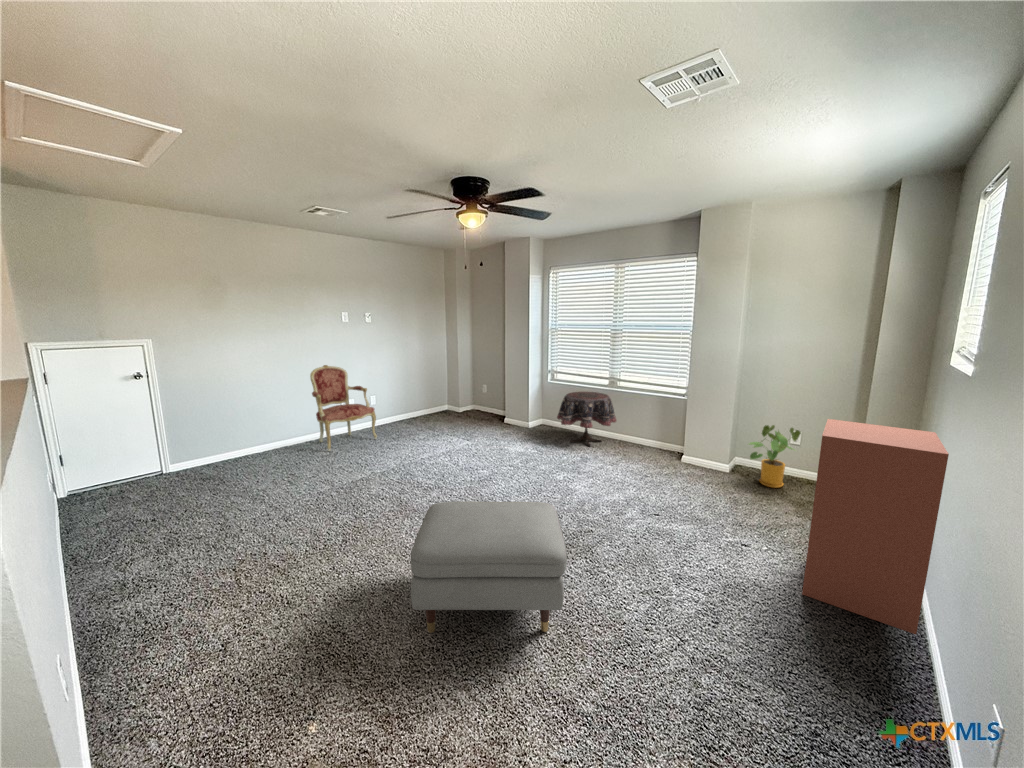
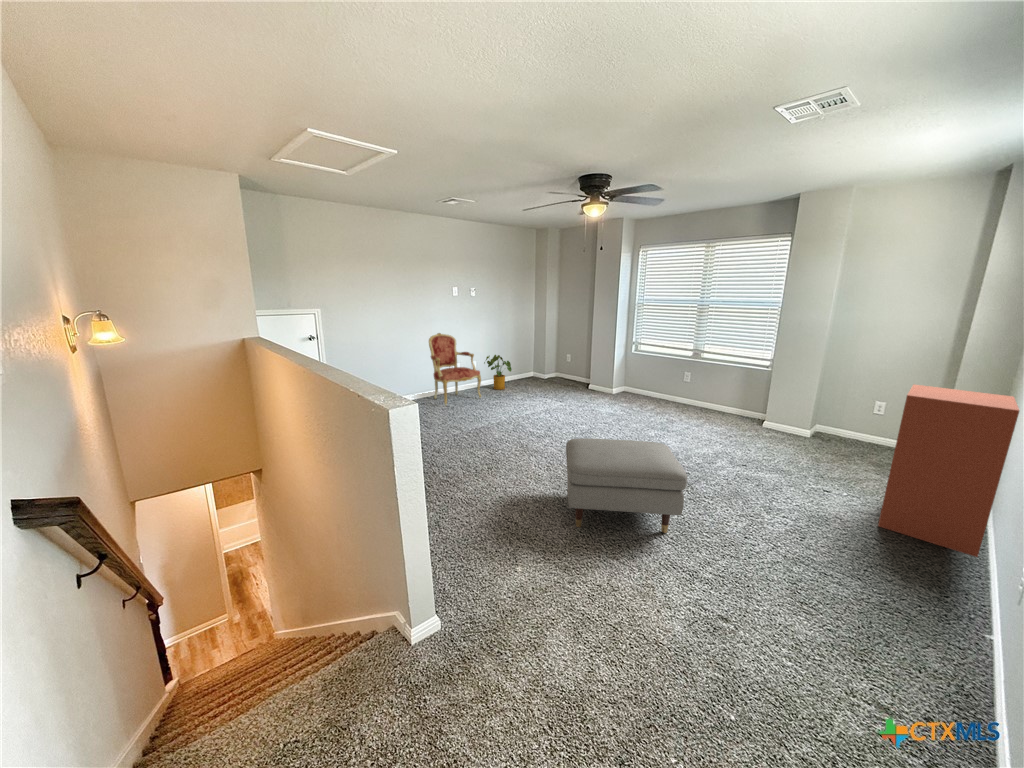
side table: present [557,392,616,447] -> none [643,362,700,412]
house plant: present [750,425,801,488] -> present [484,355,512,390]

